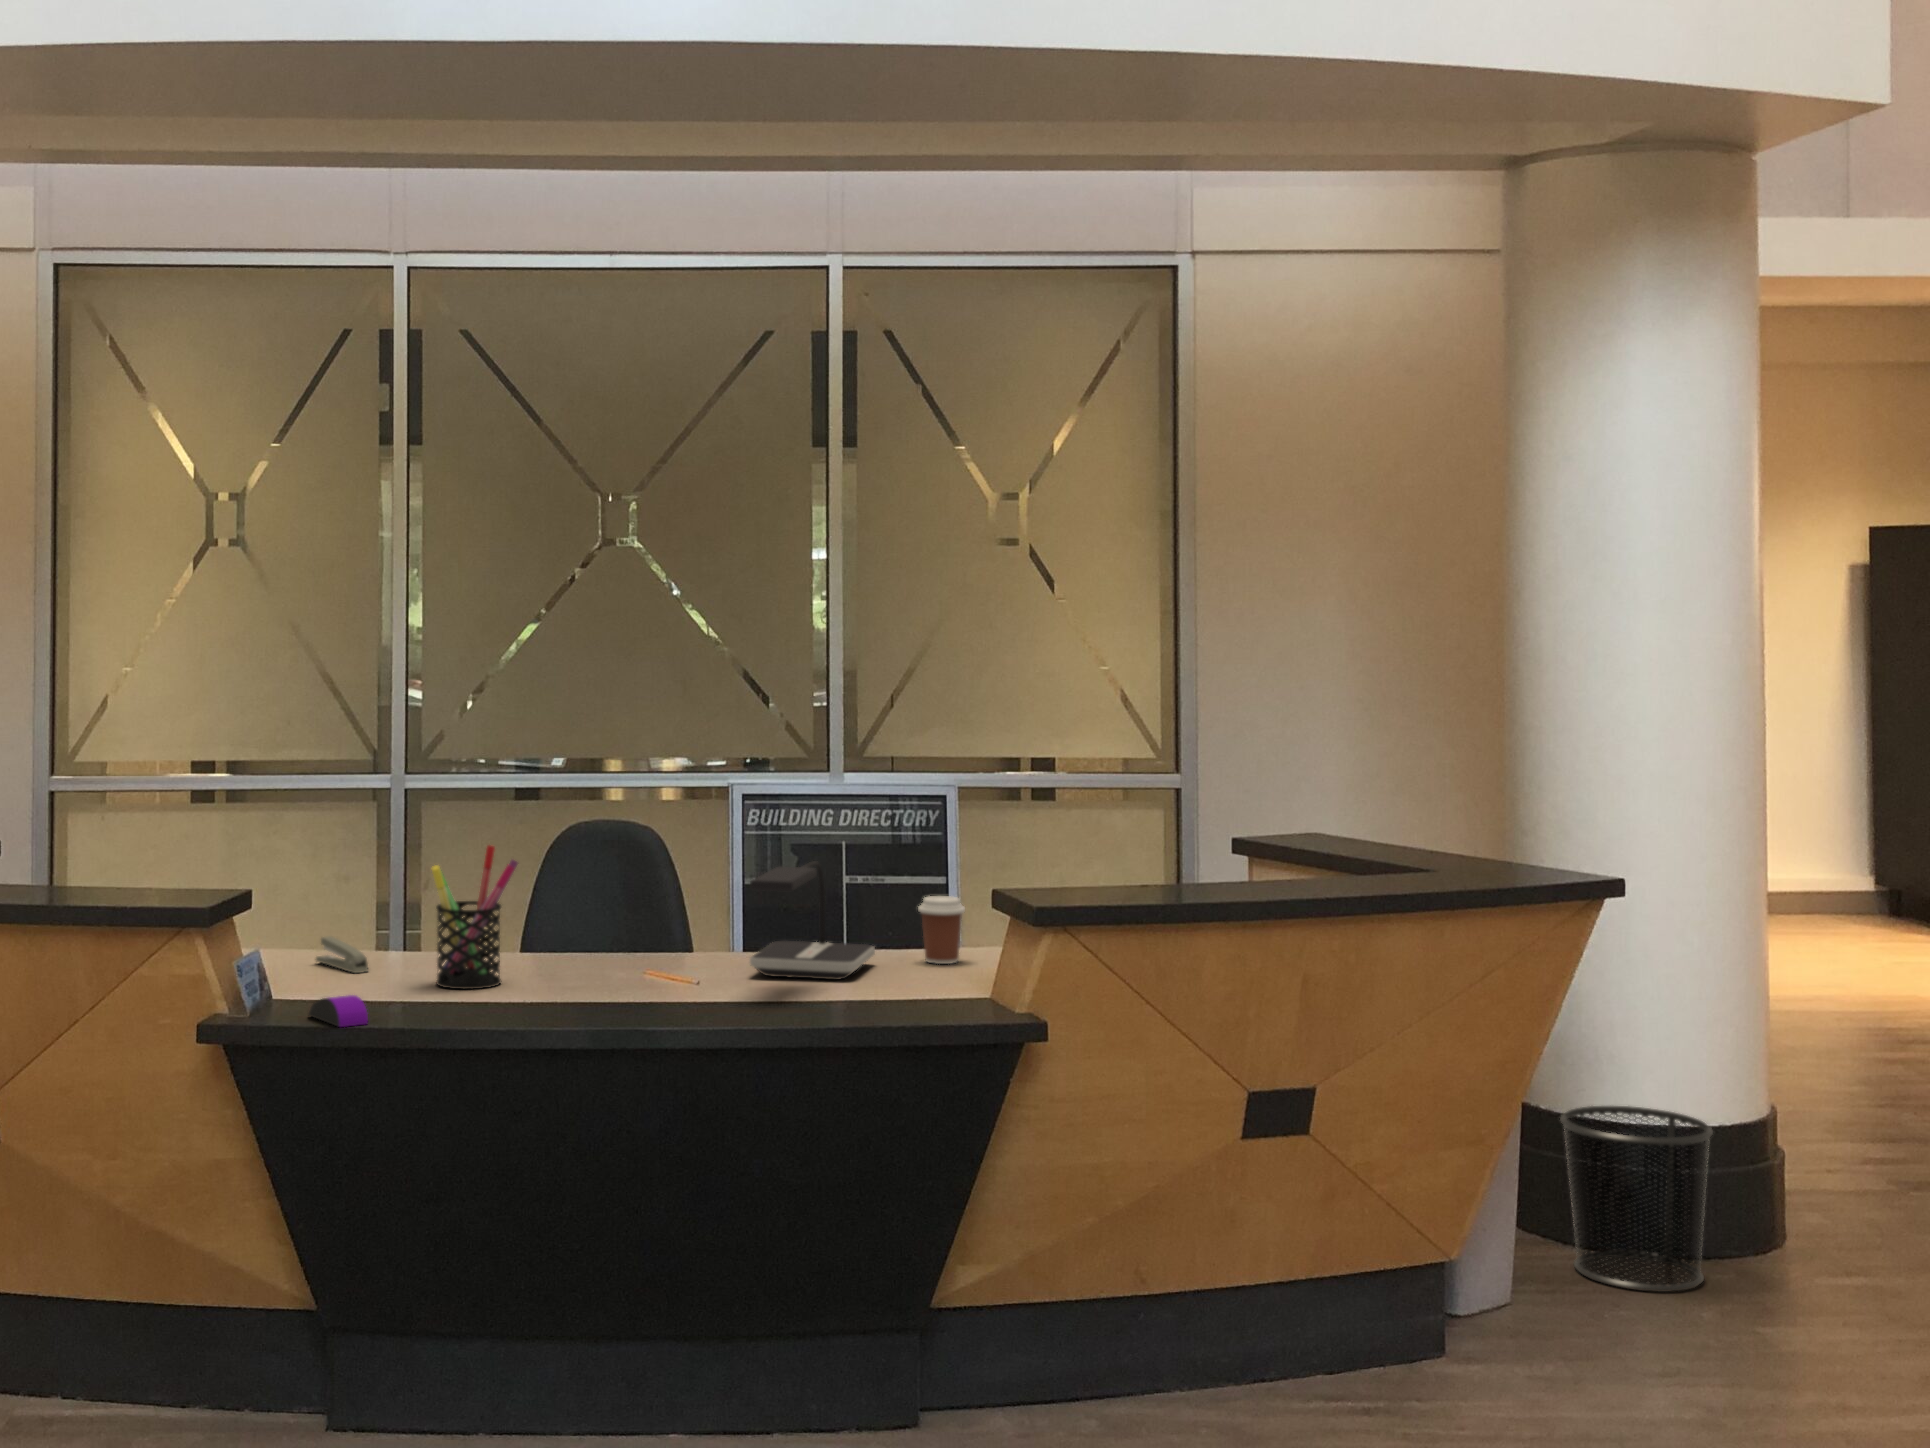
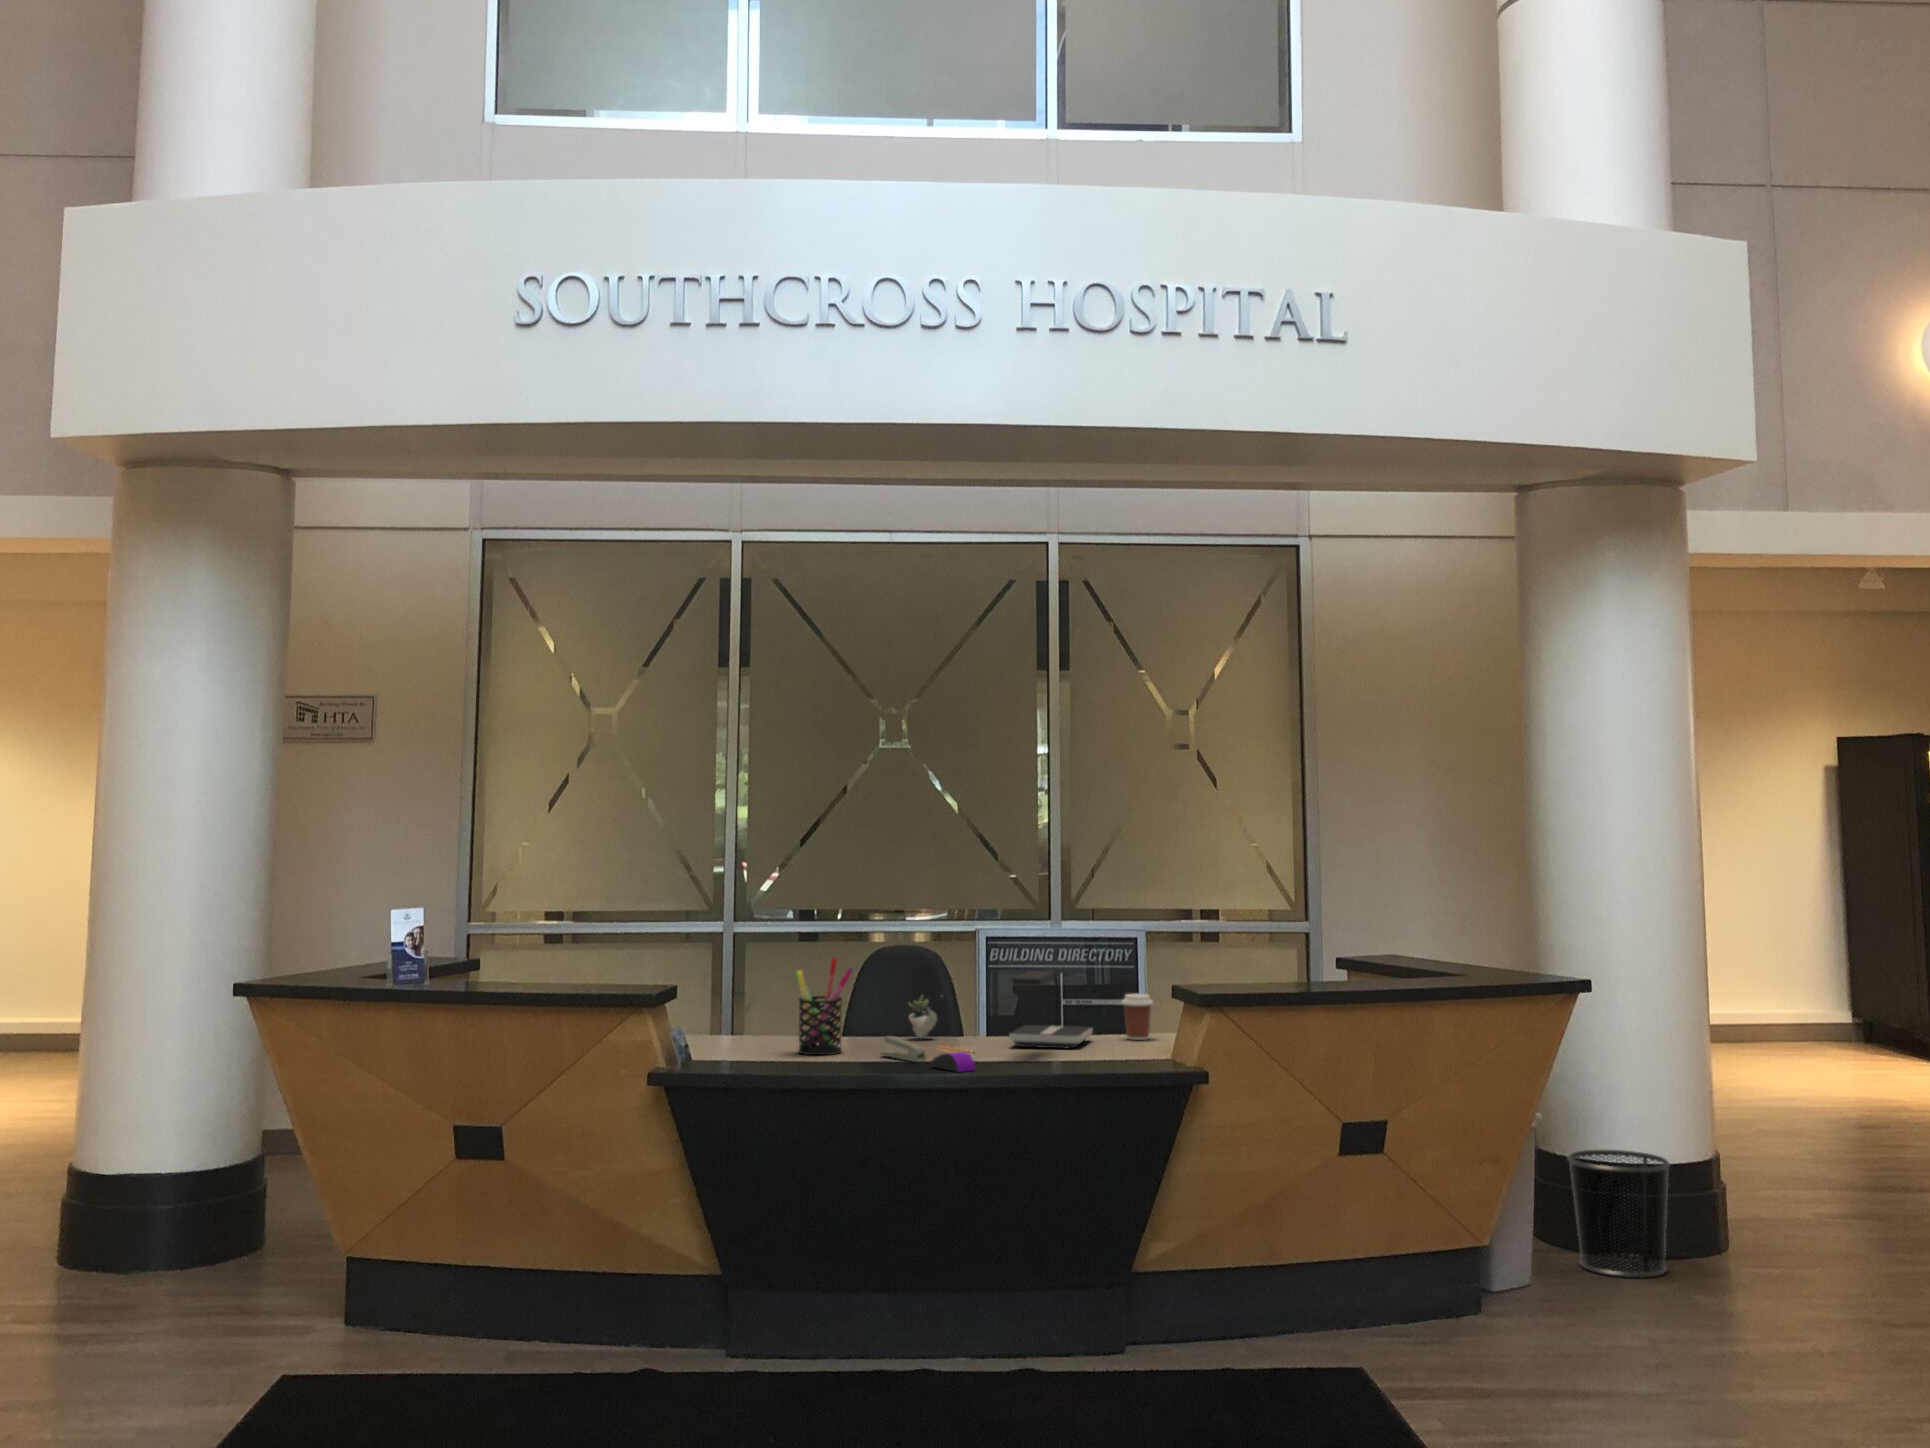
succulent plant: none [605,896,654,959] -> present [909,997,937,1038]
stapler: present [316,936,368,973] -> present [880,1036,926,1062]
computer mouse: present [309,995,368,1027] -> present [930,1052,975,1072]

